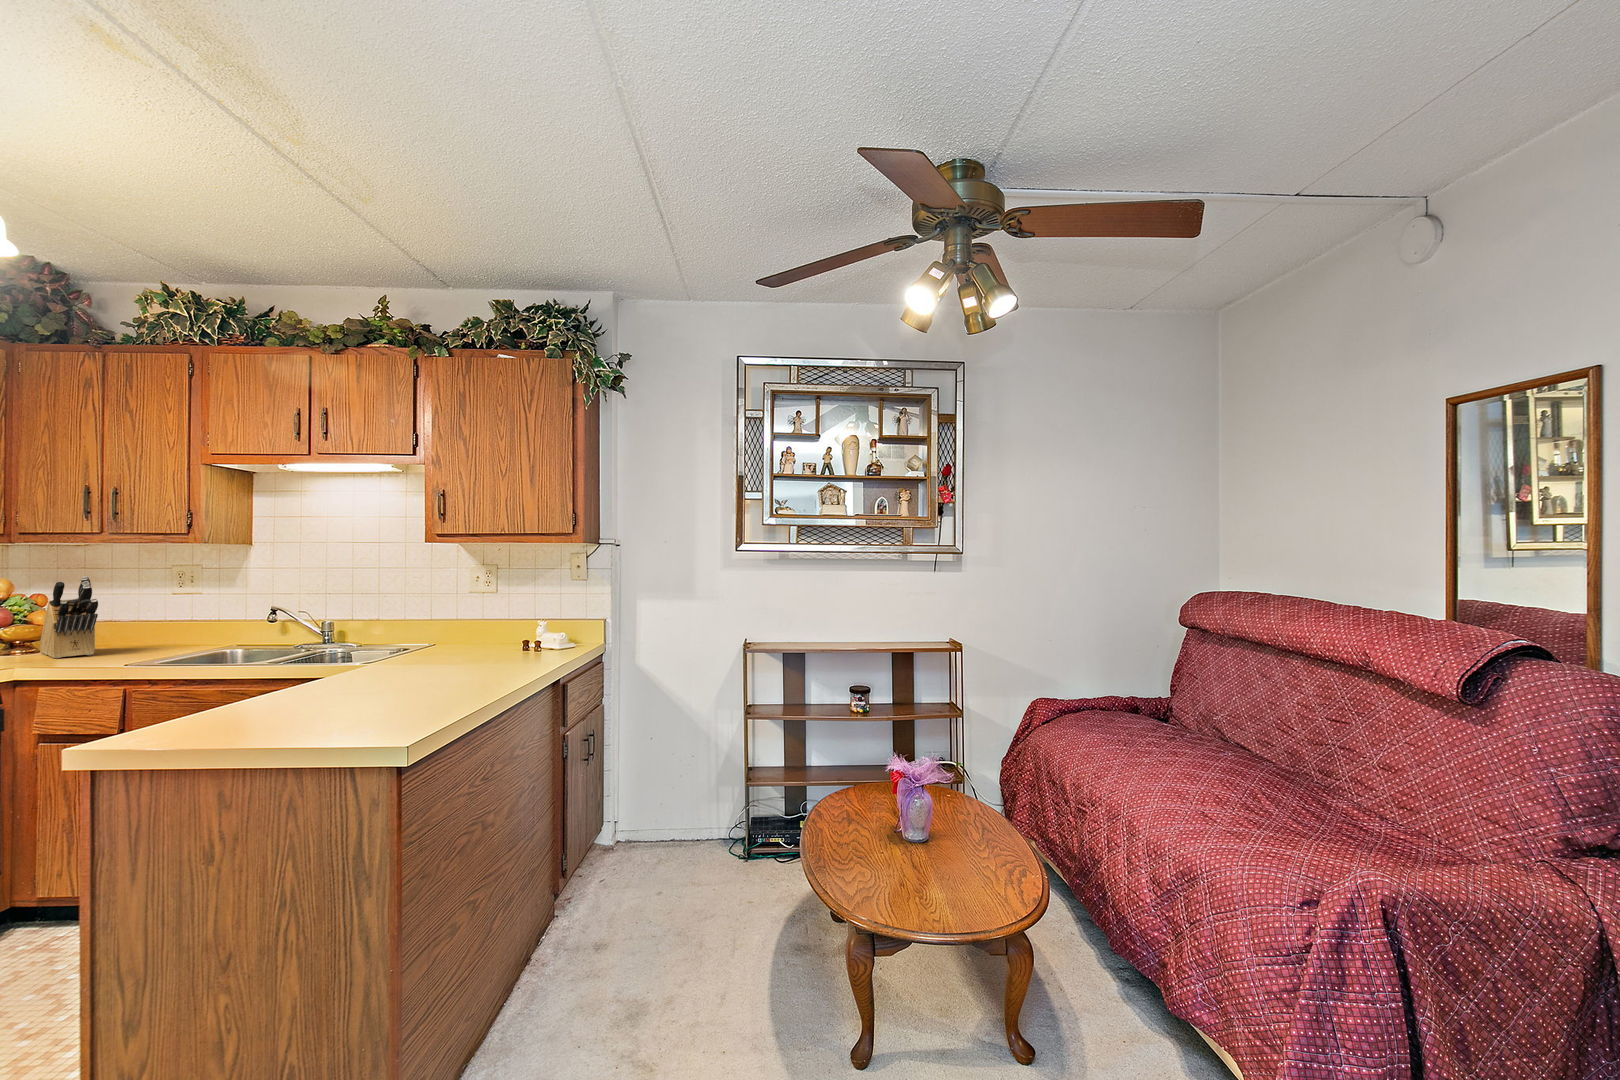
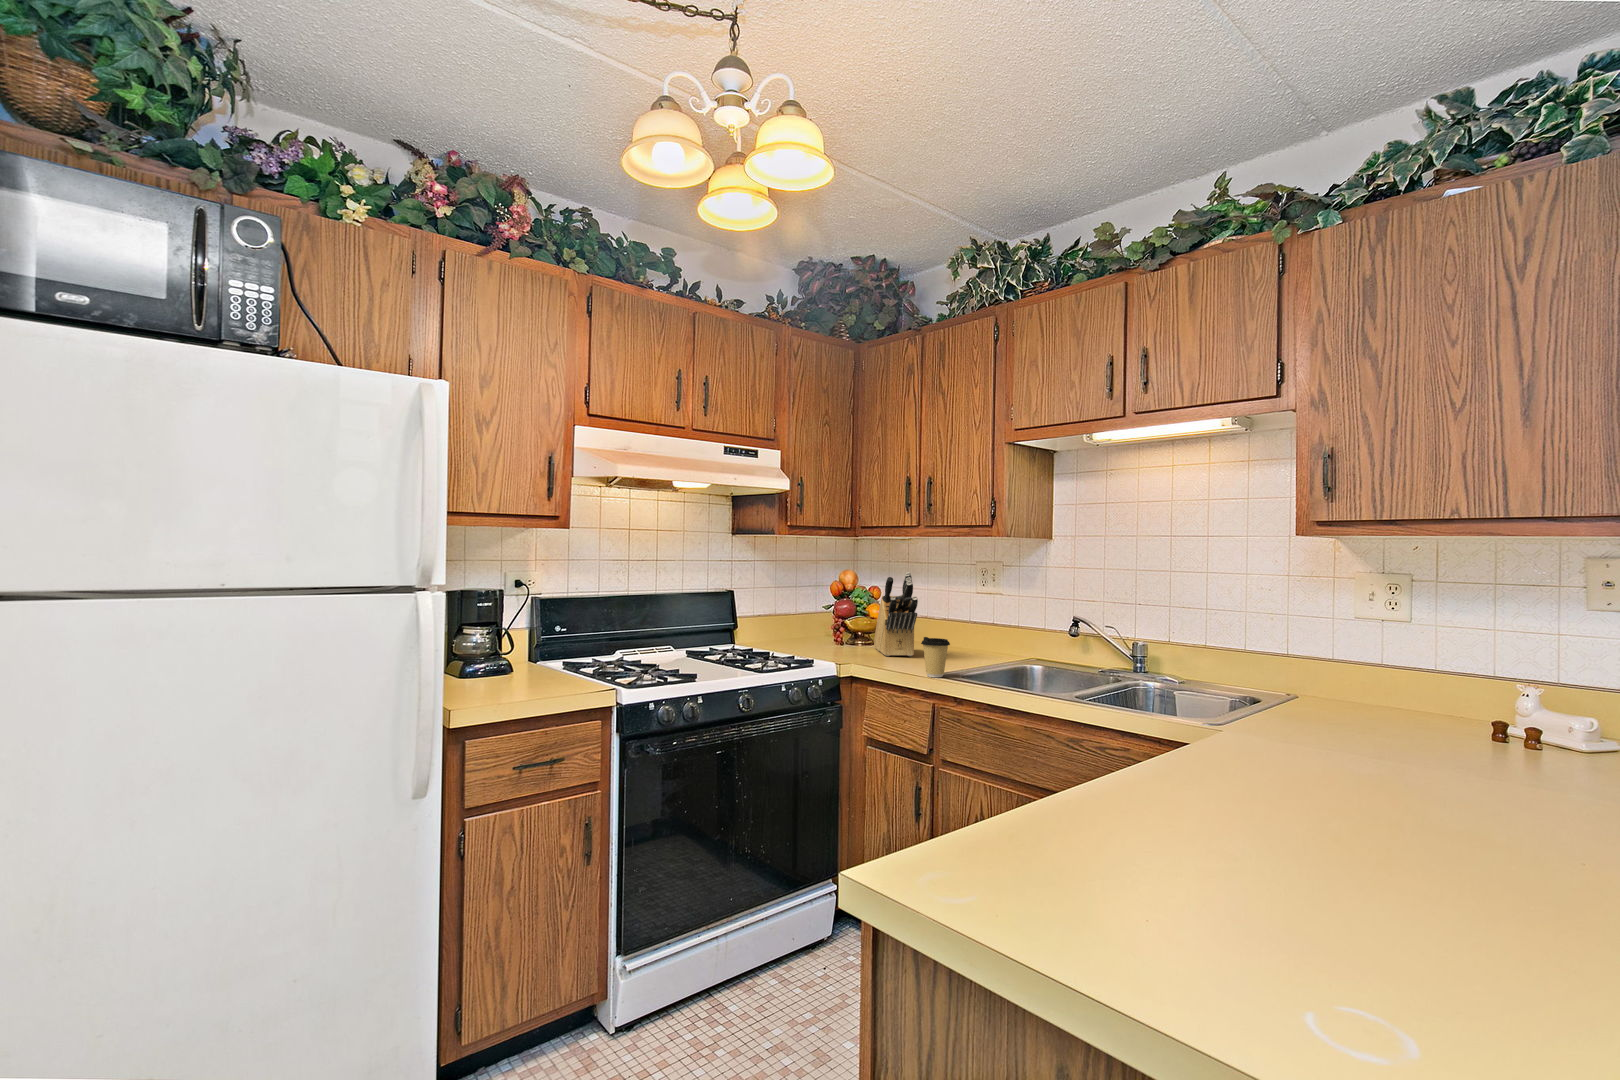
coffee cup: none [98,634,135,669] -> present [921,637,950,677]

